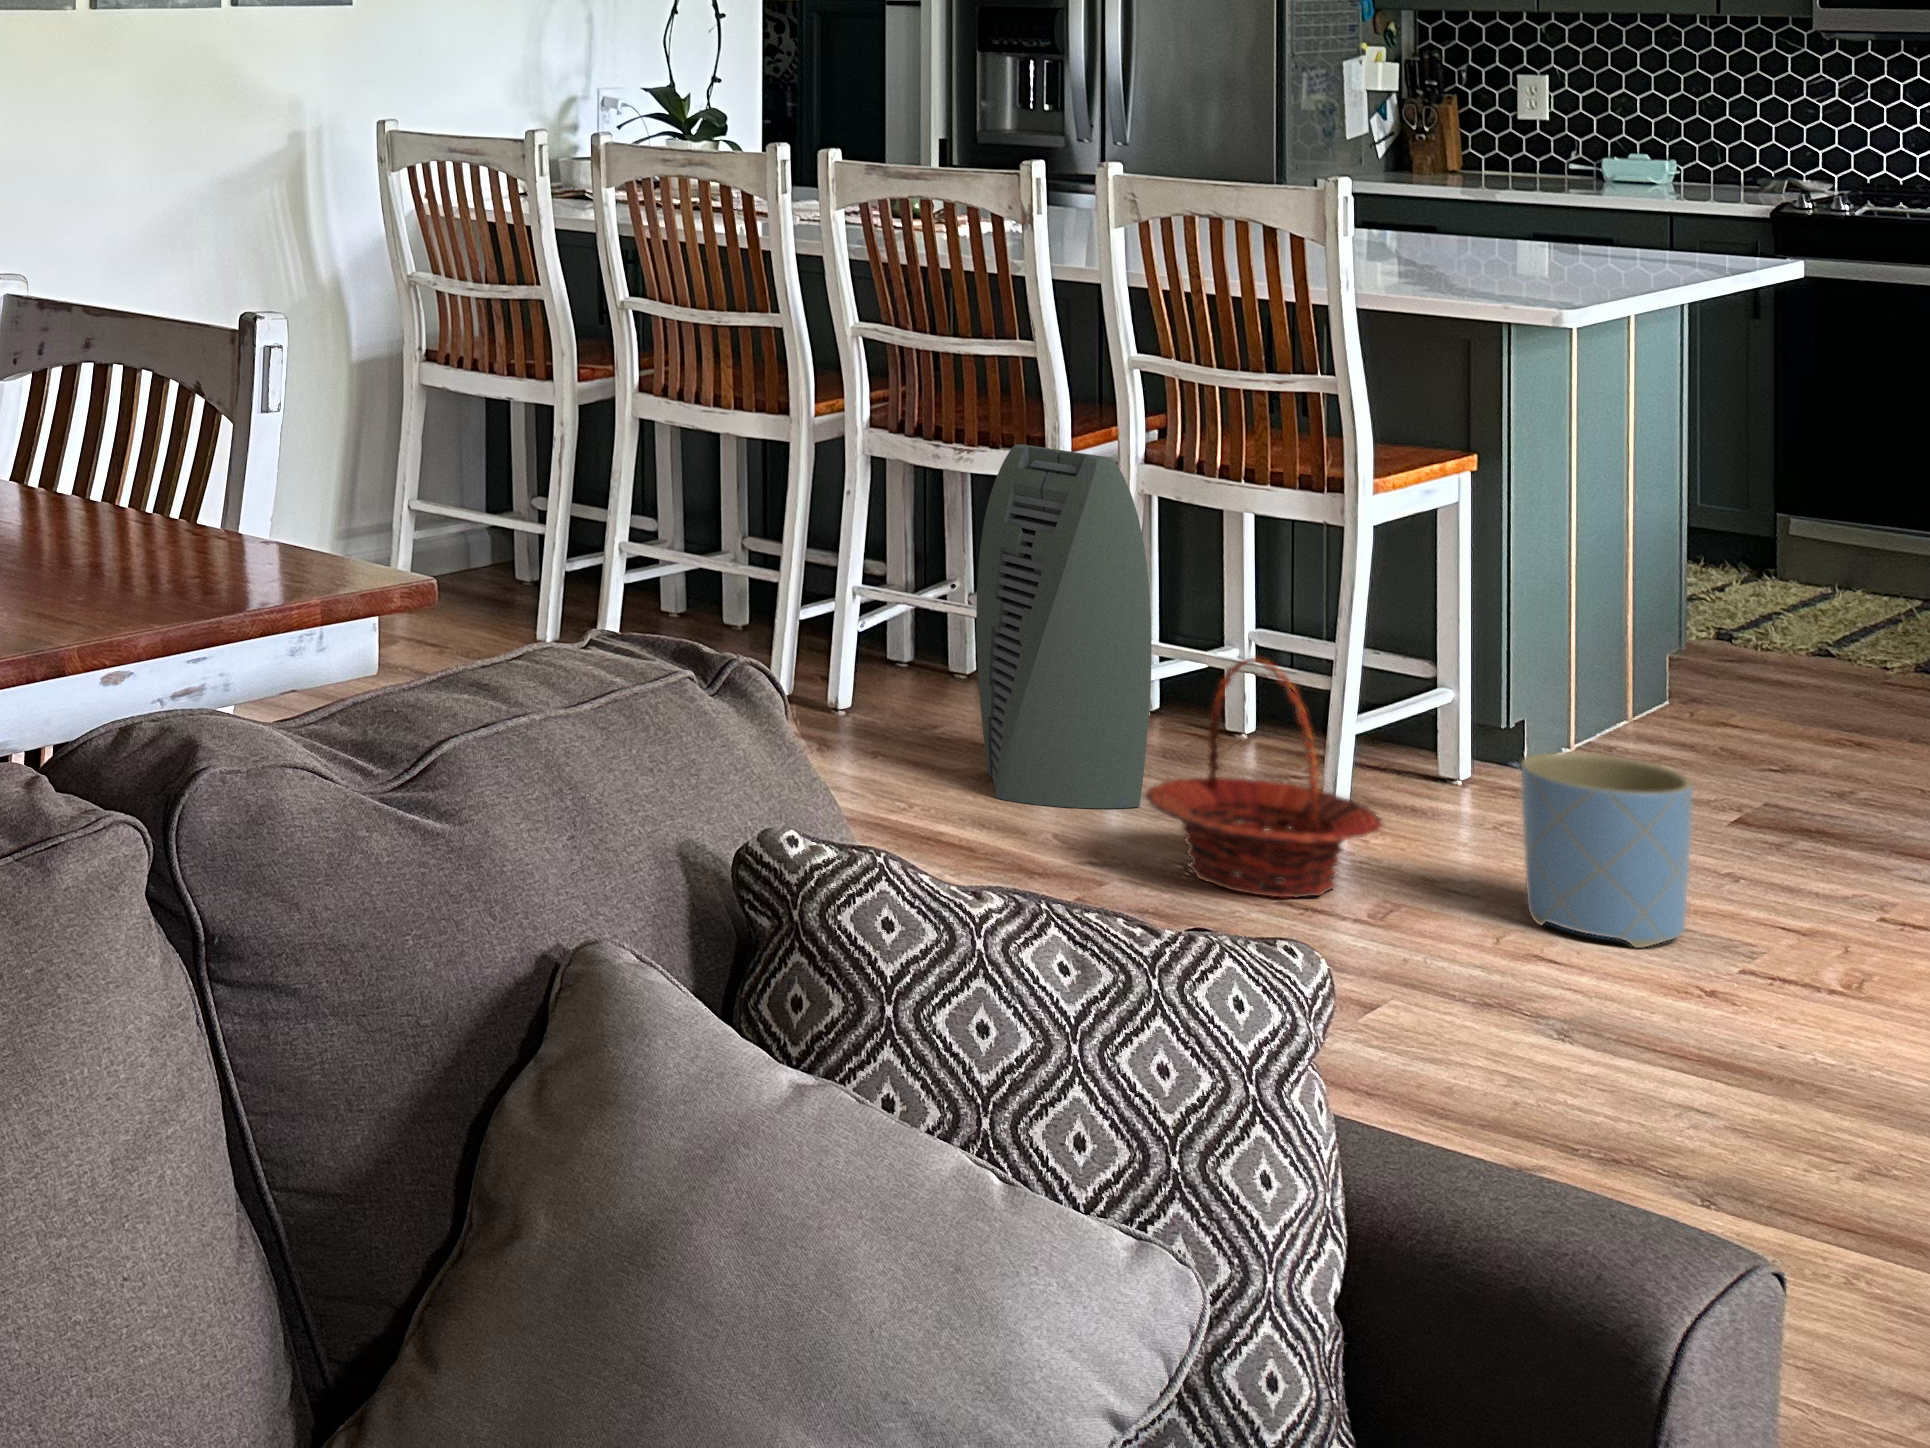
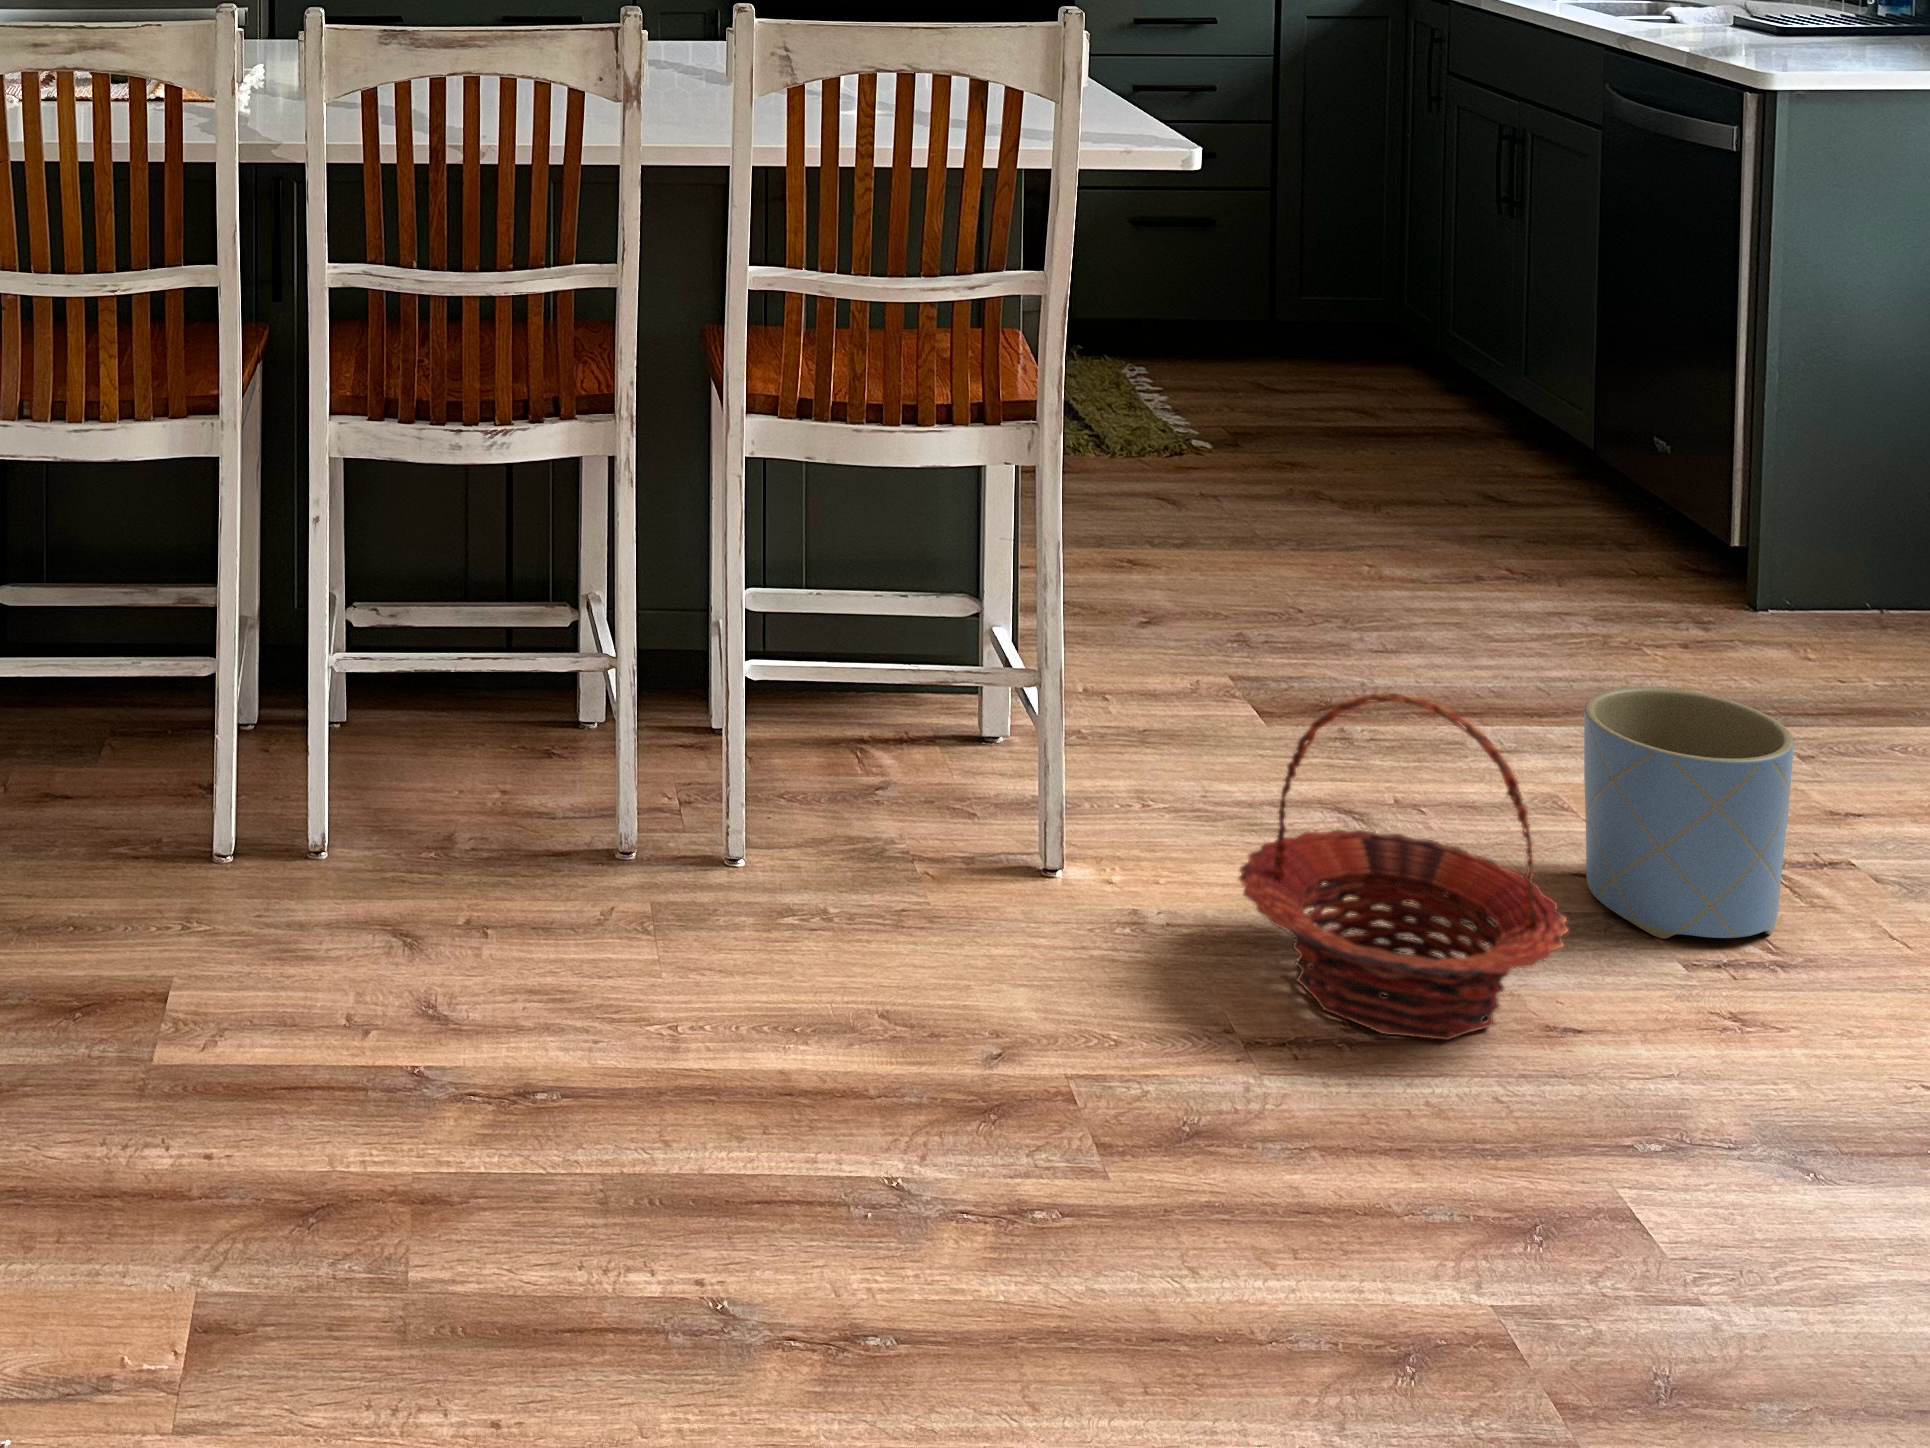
air purifier: present [976,444,1152,808] -> none [822,429,1060,968]

